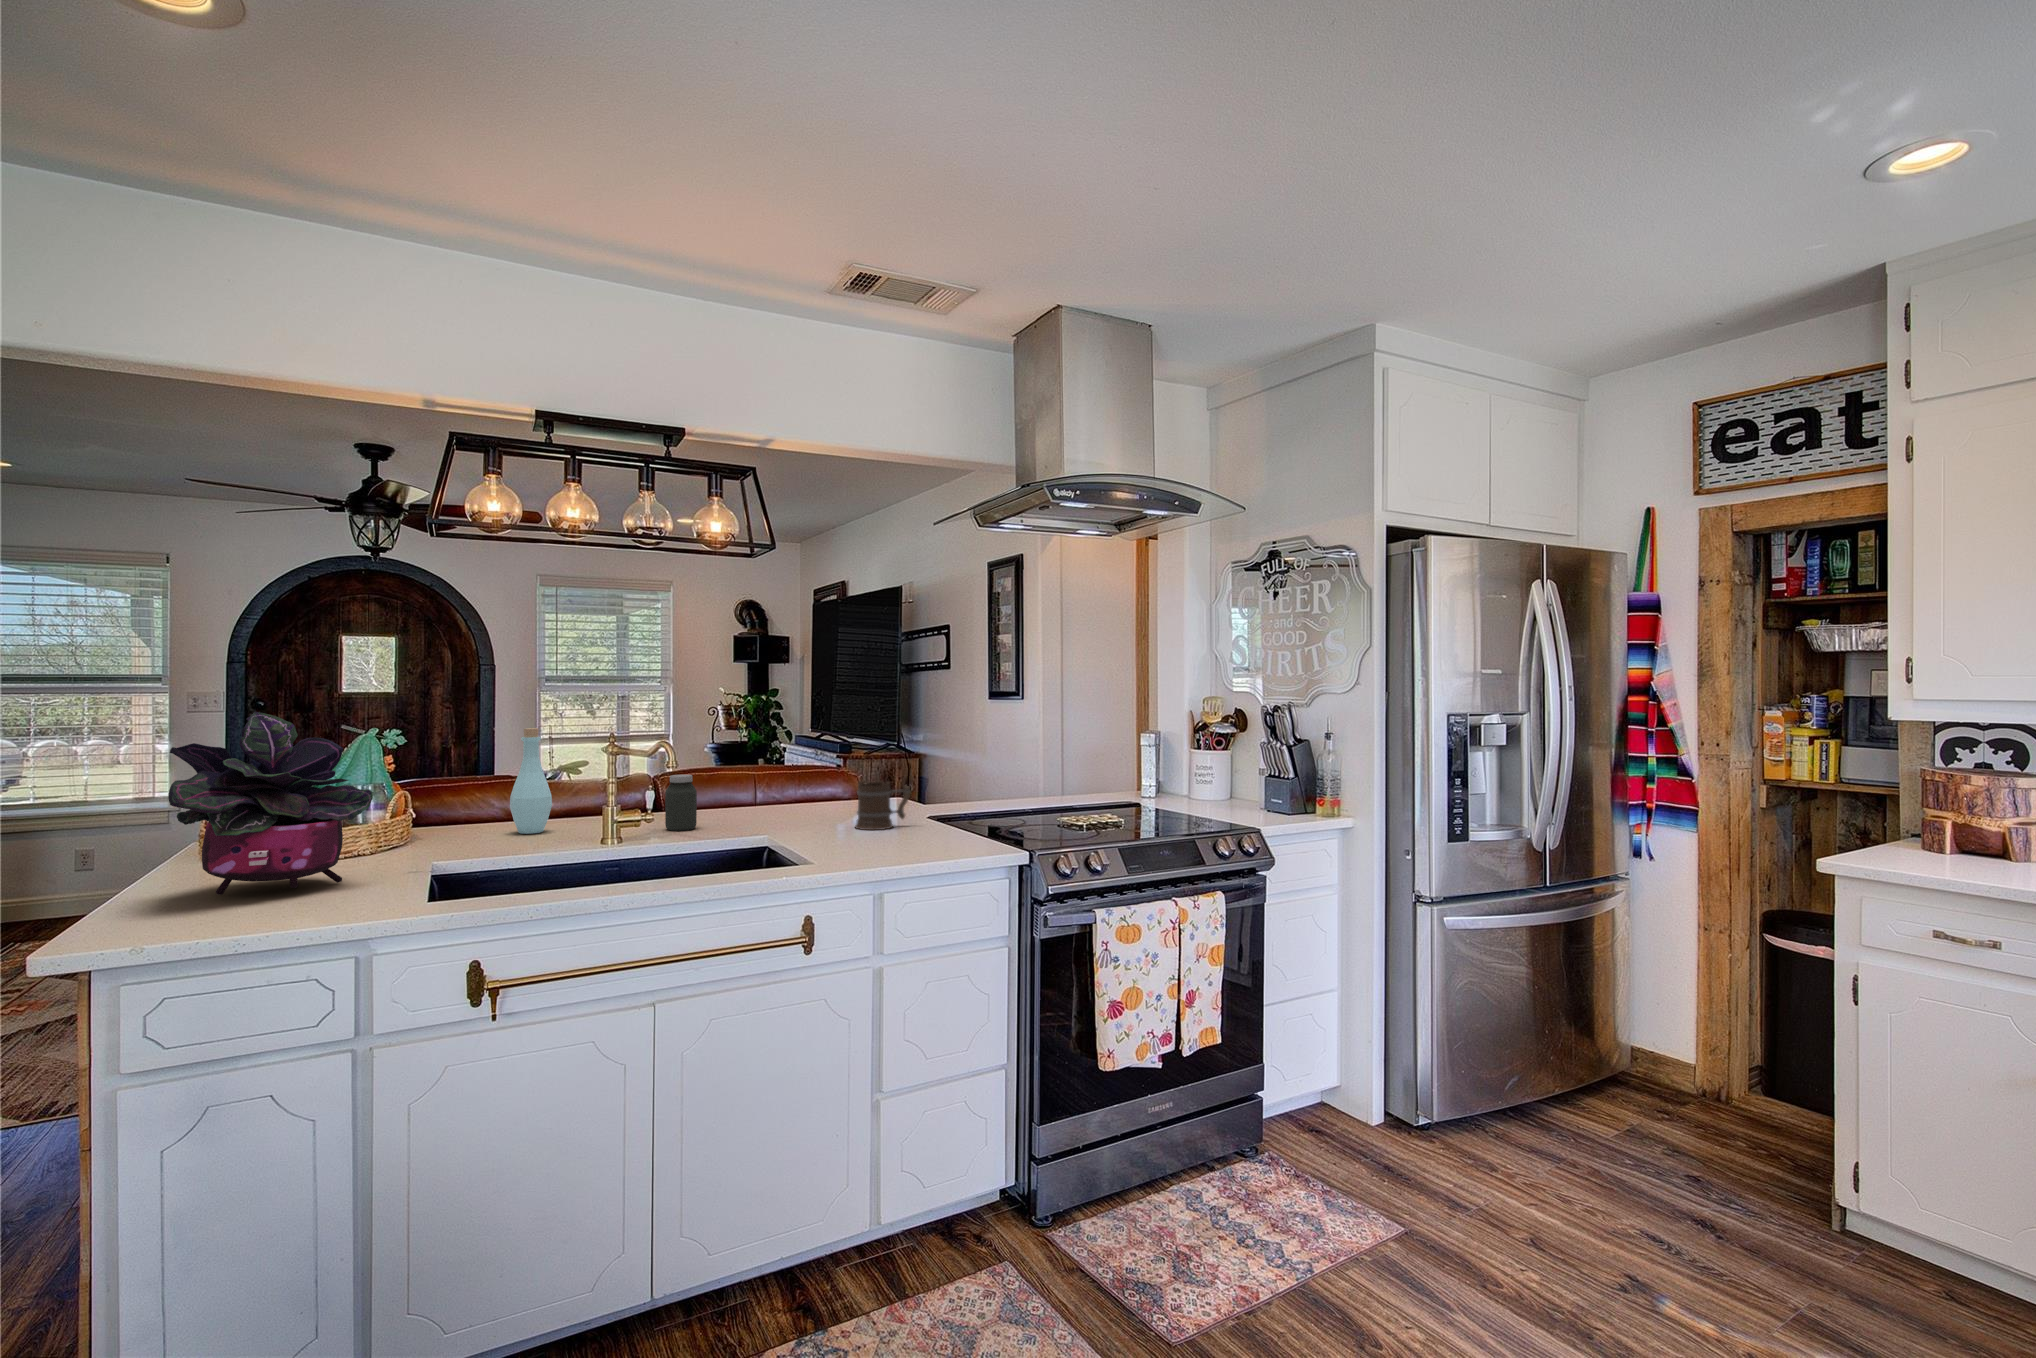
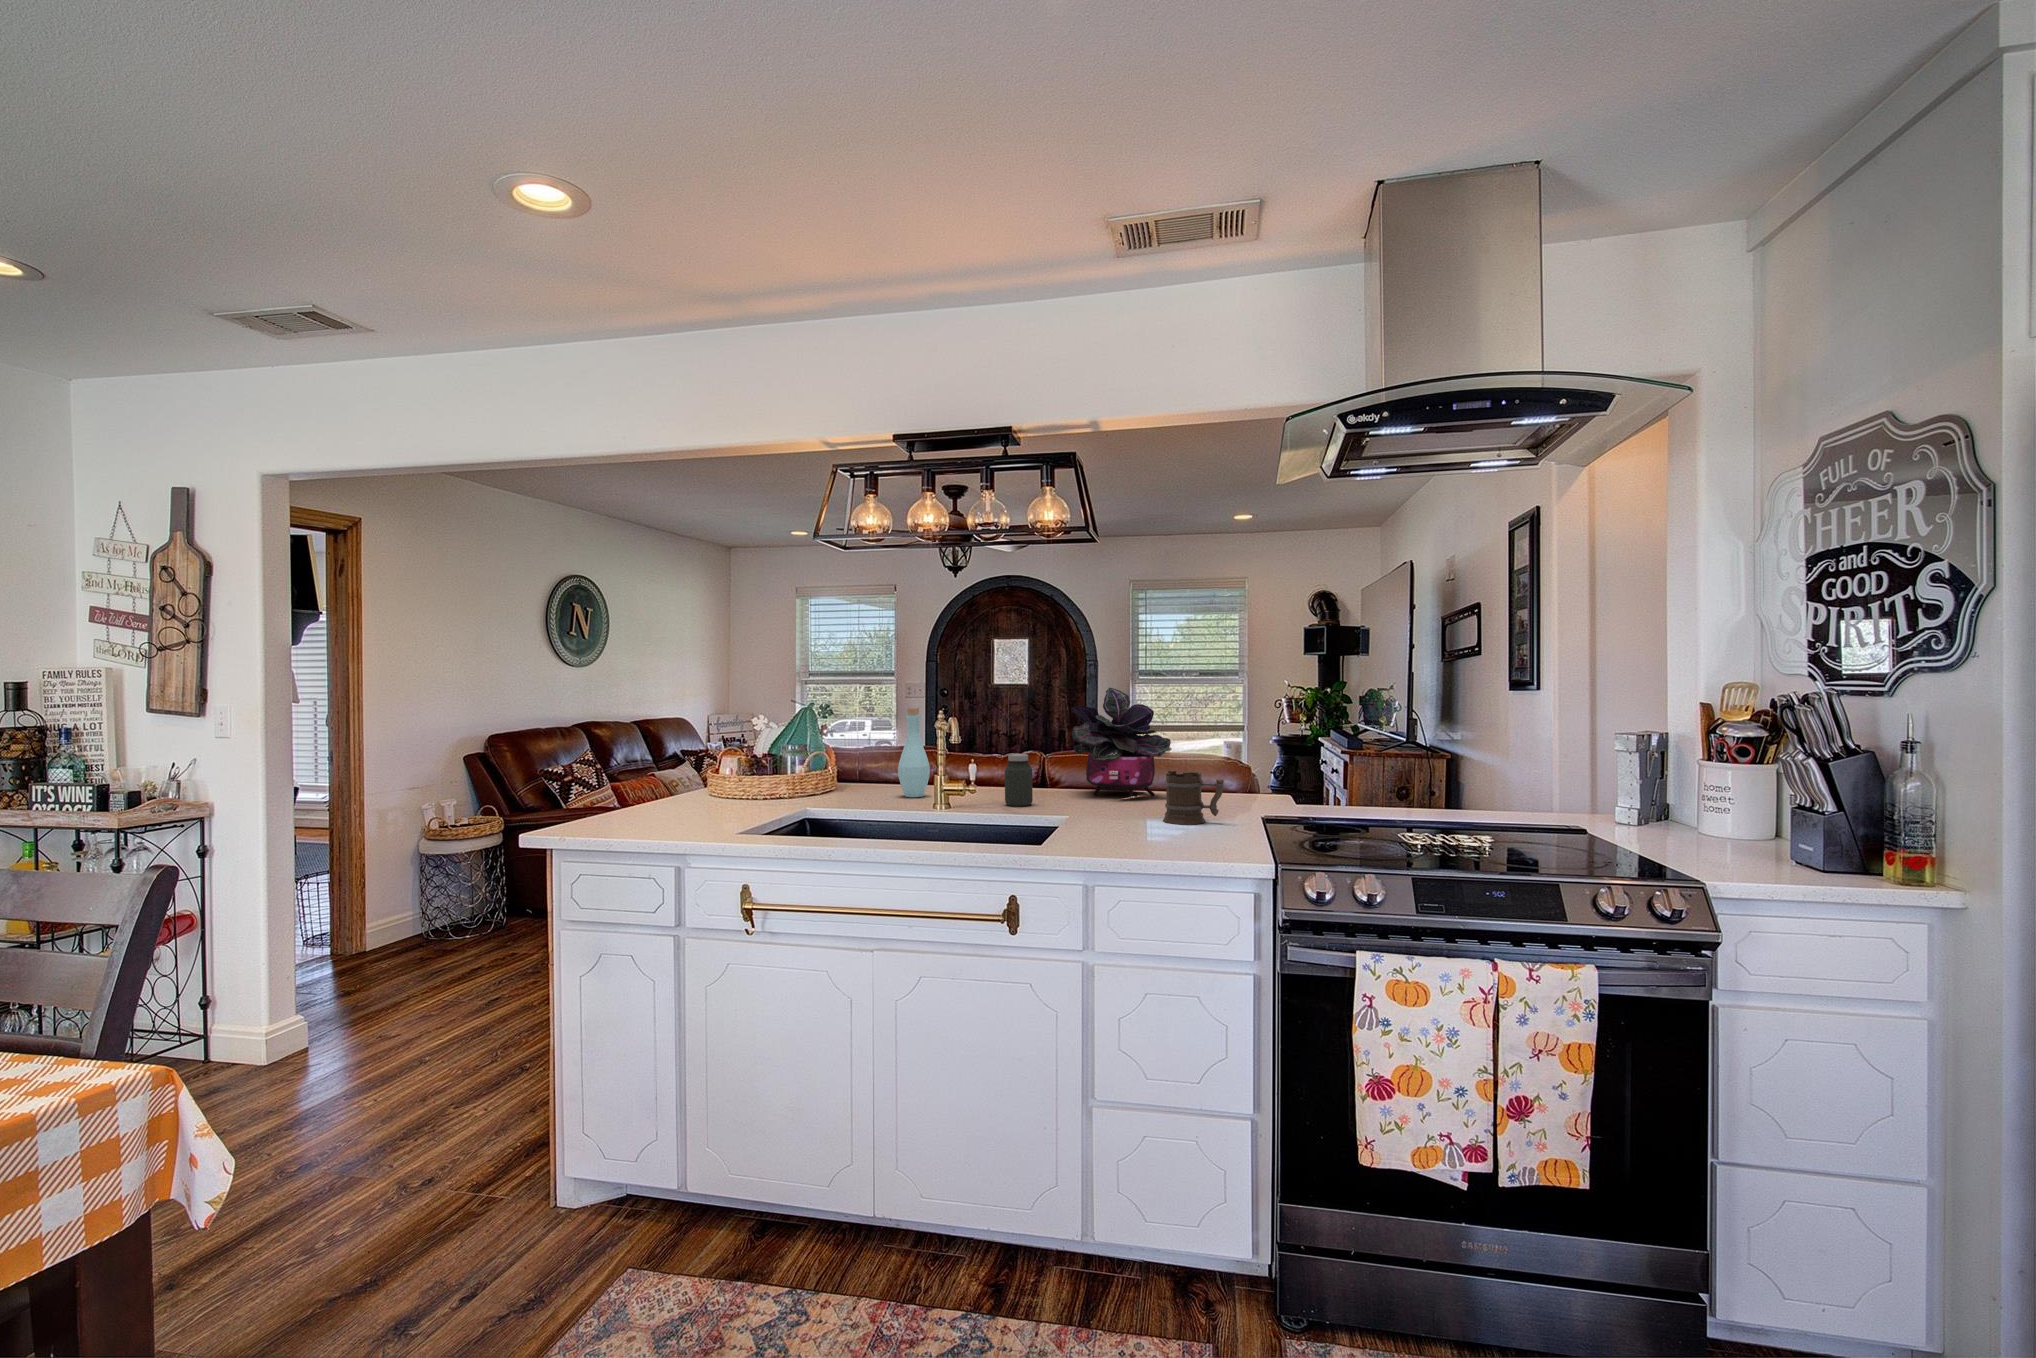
potted plant: present [168,712,373,895] -> present [1071,688,1171,797]

